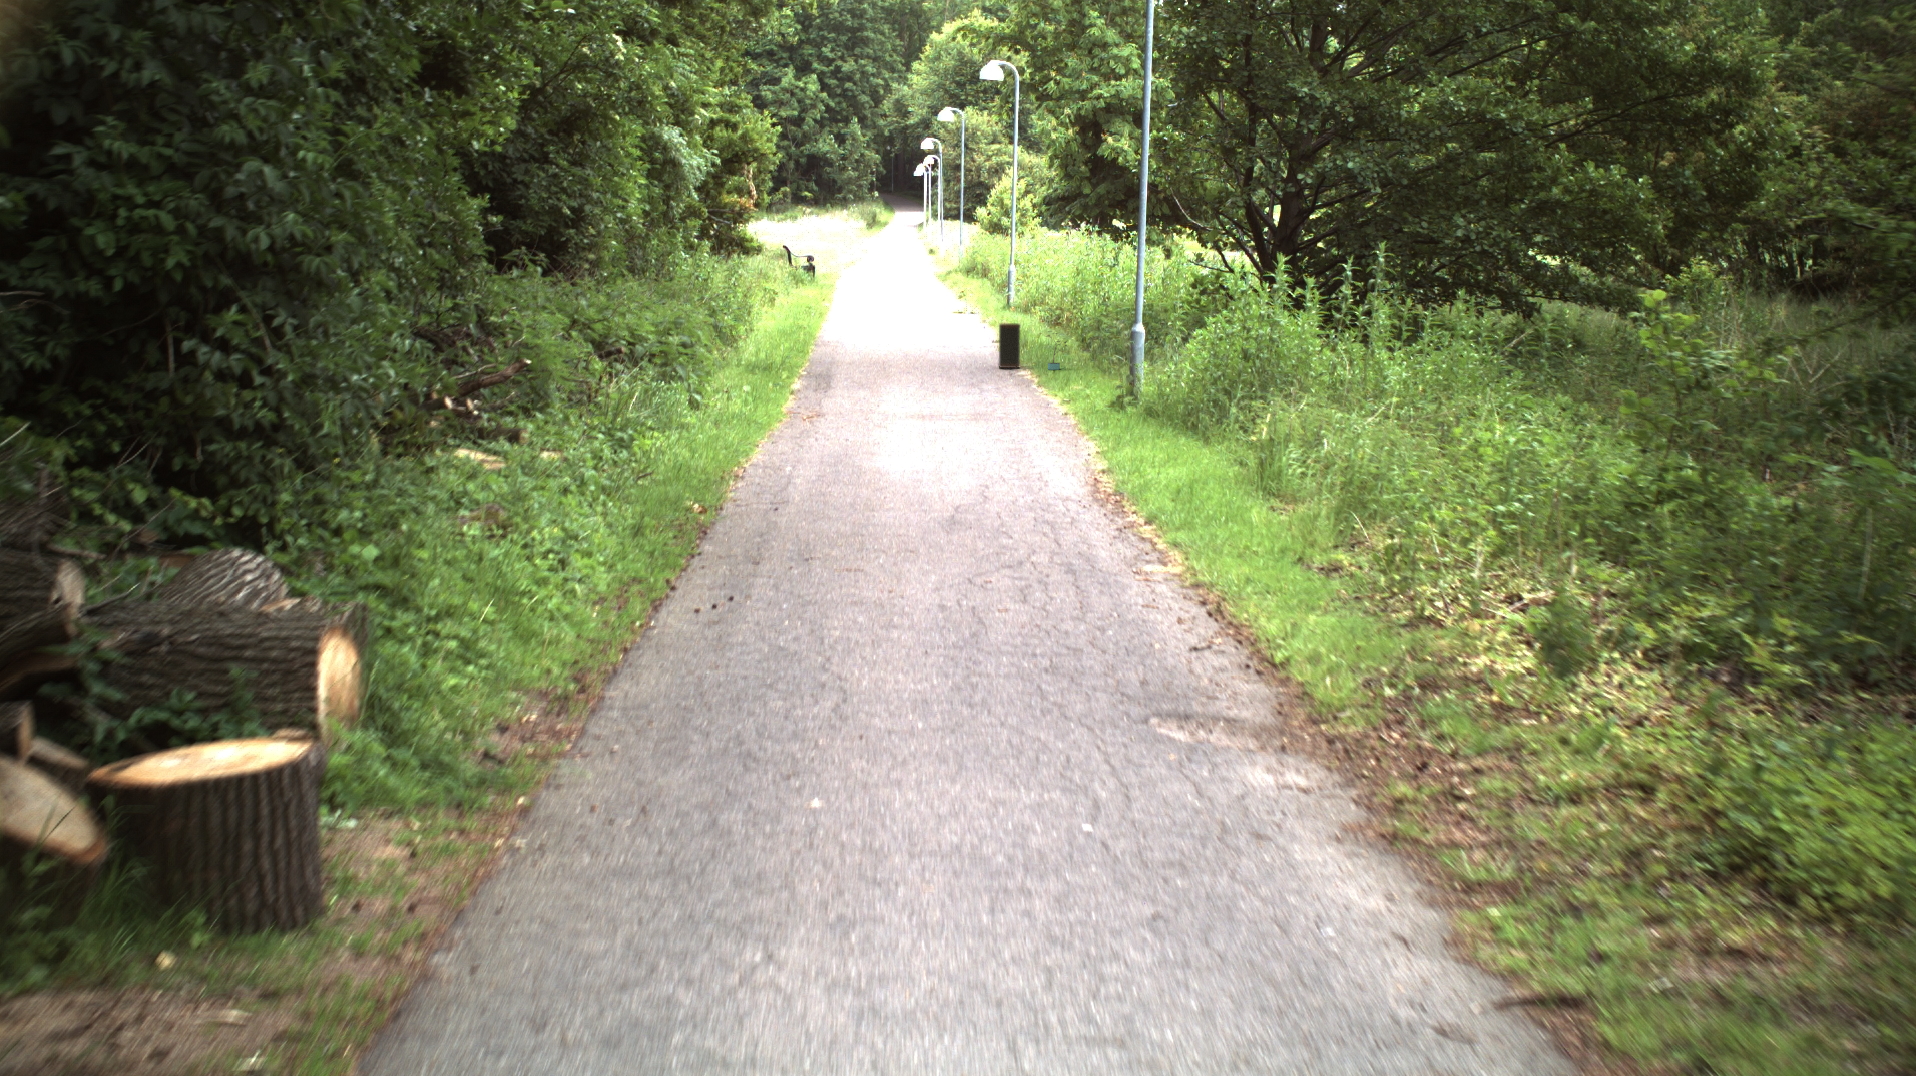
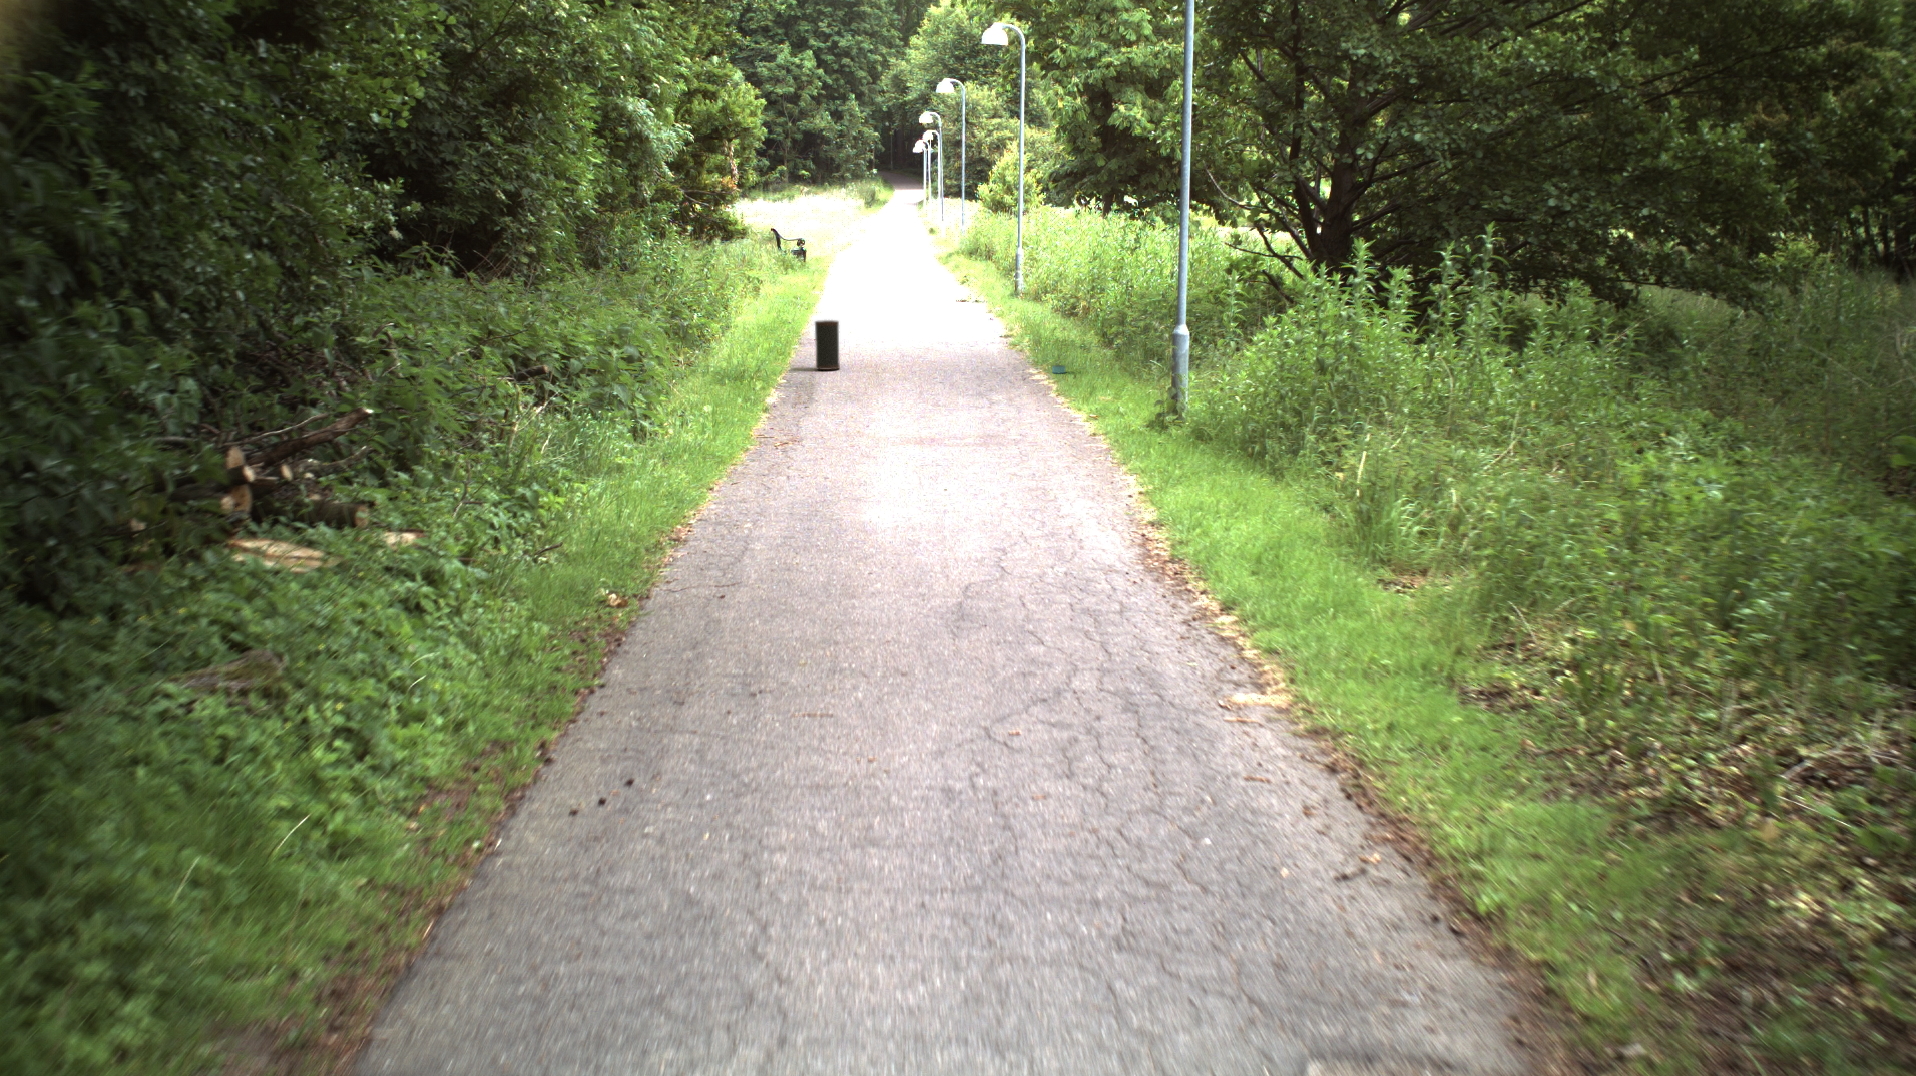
trash can: present [999,323,1020,368] -> present [815,320,840,370]

